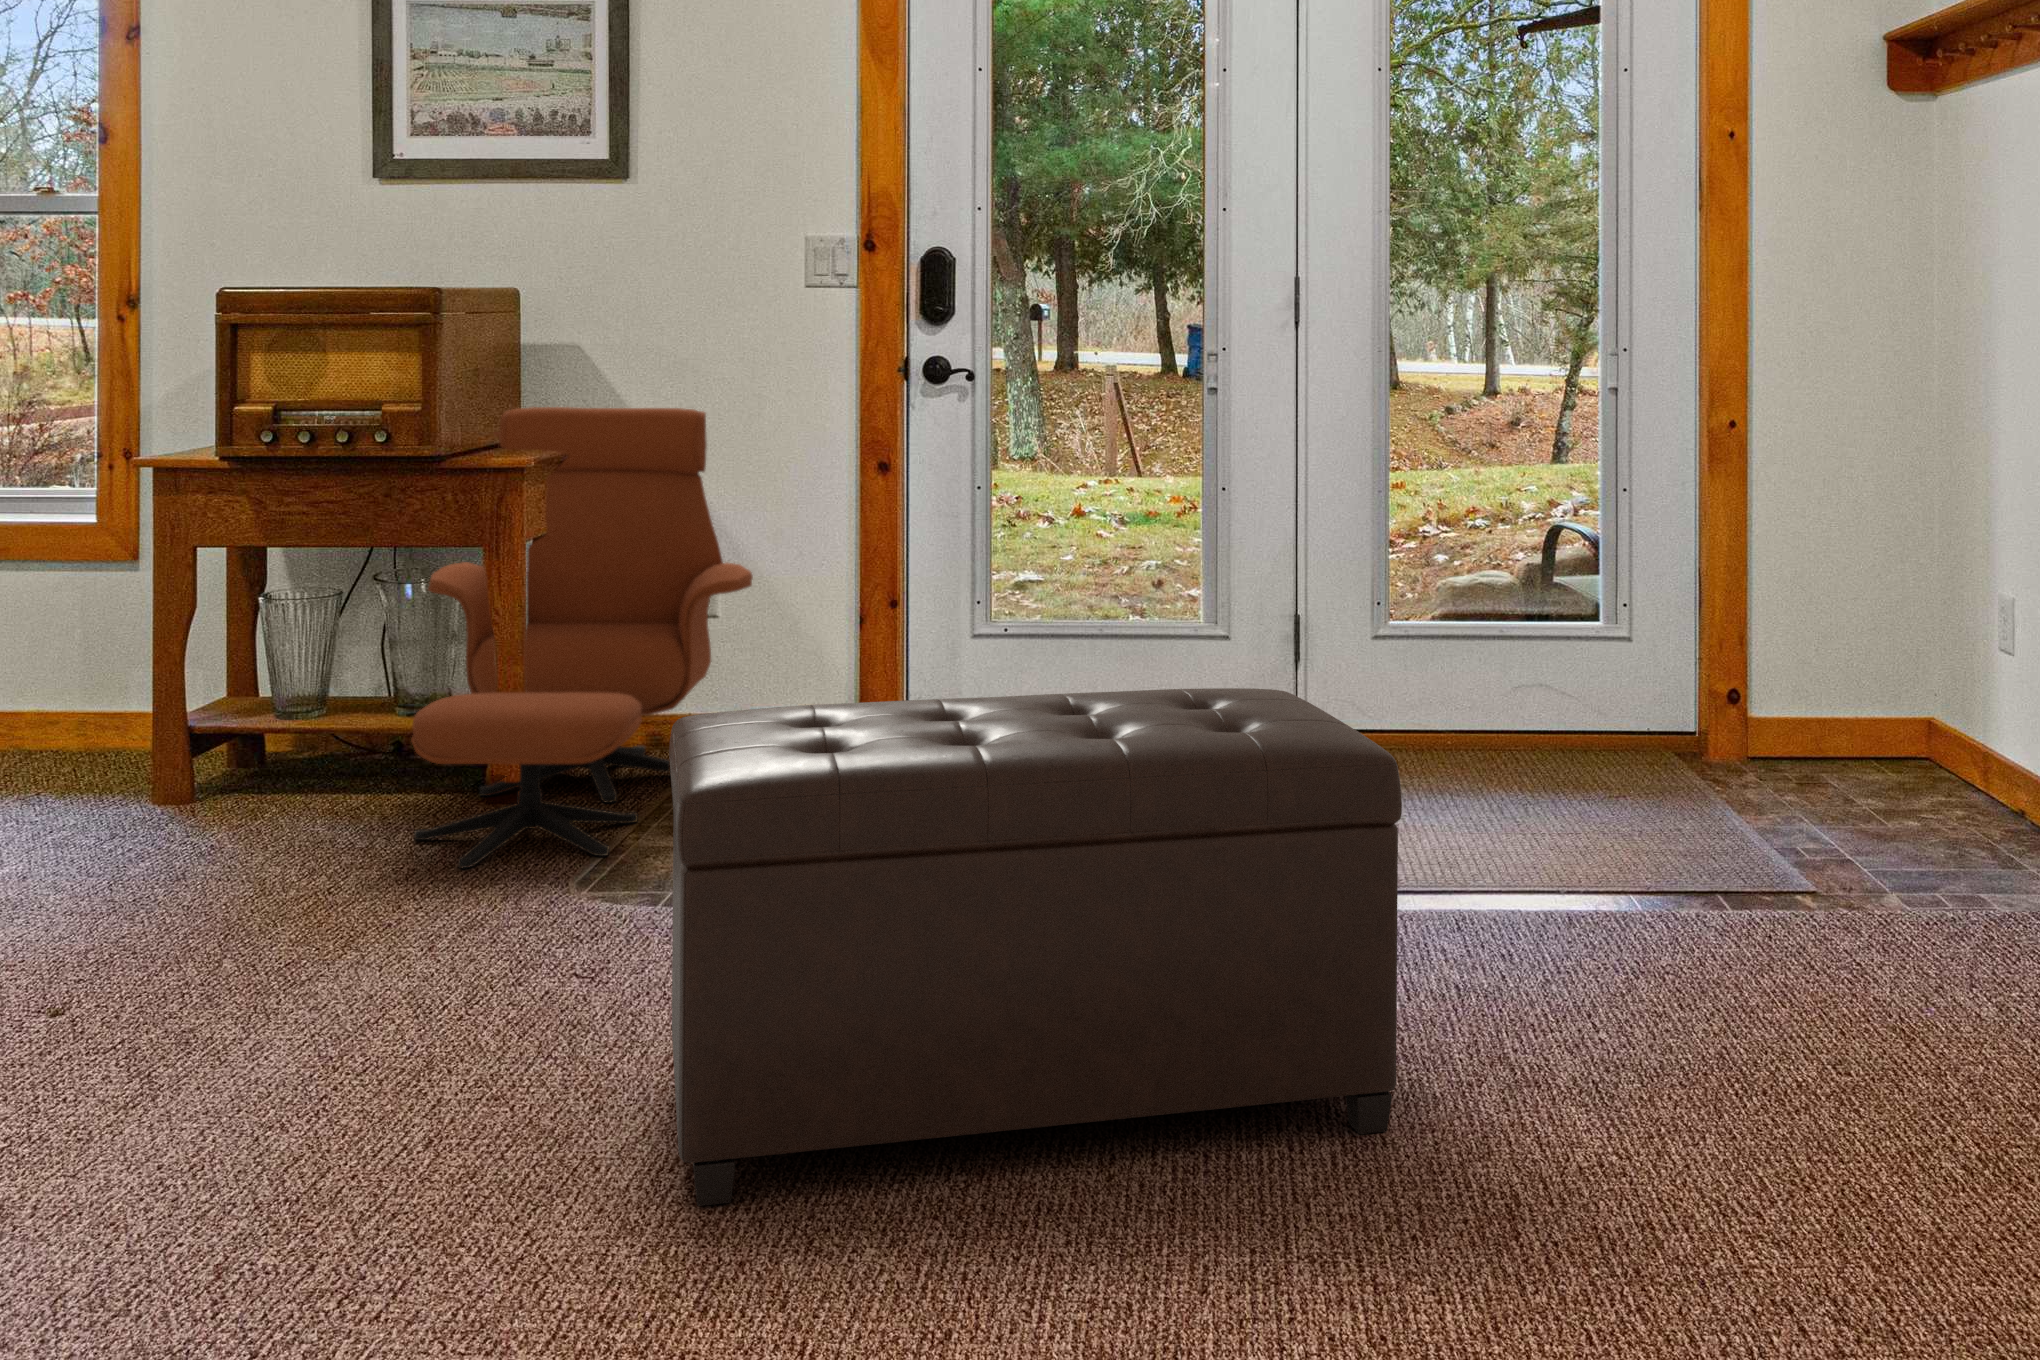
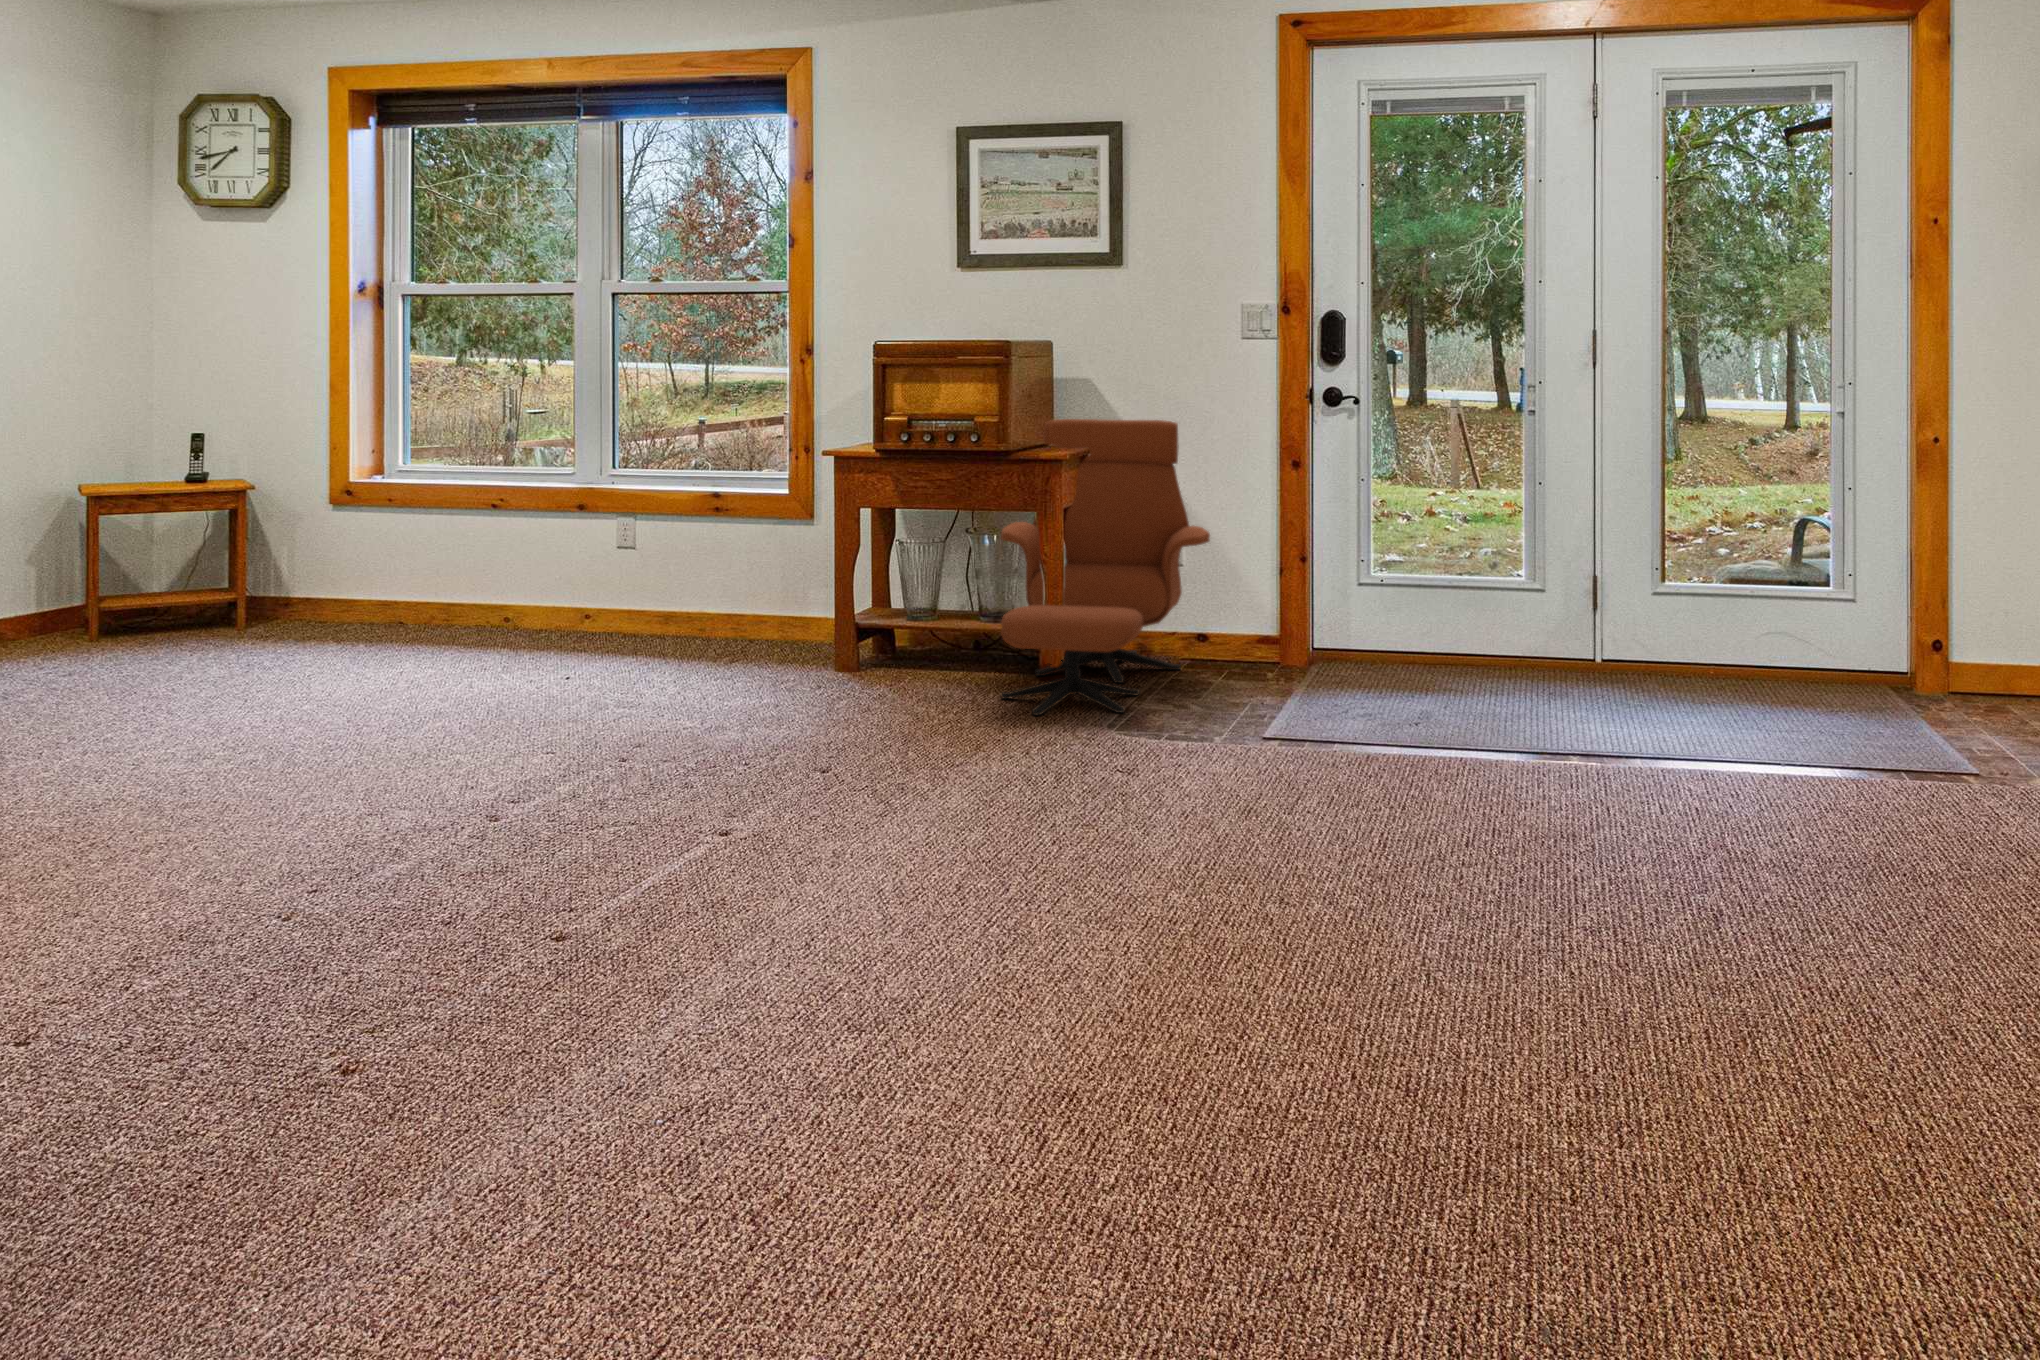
ottoman: present [669,688,1402,1206] -> none [1184,606,1648,889]

